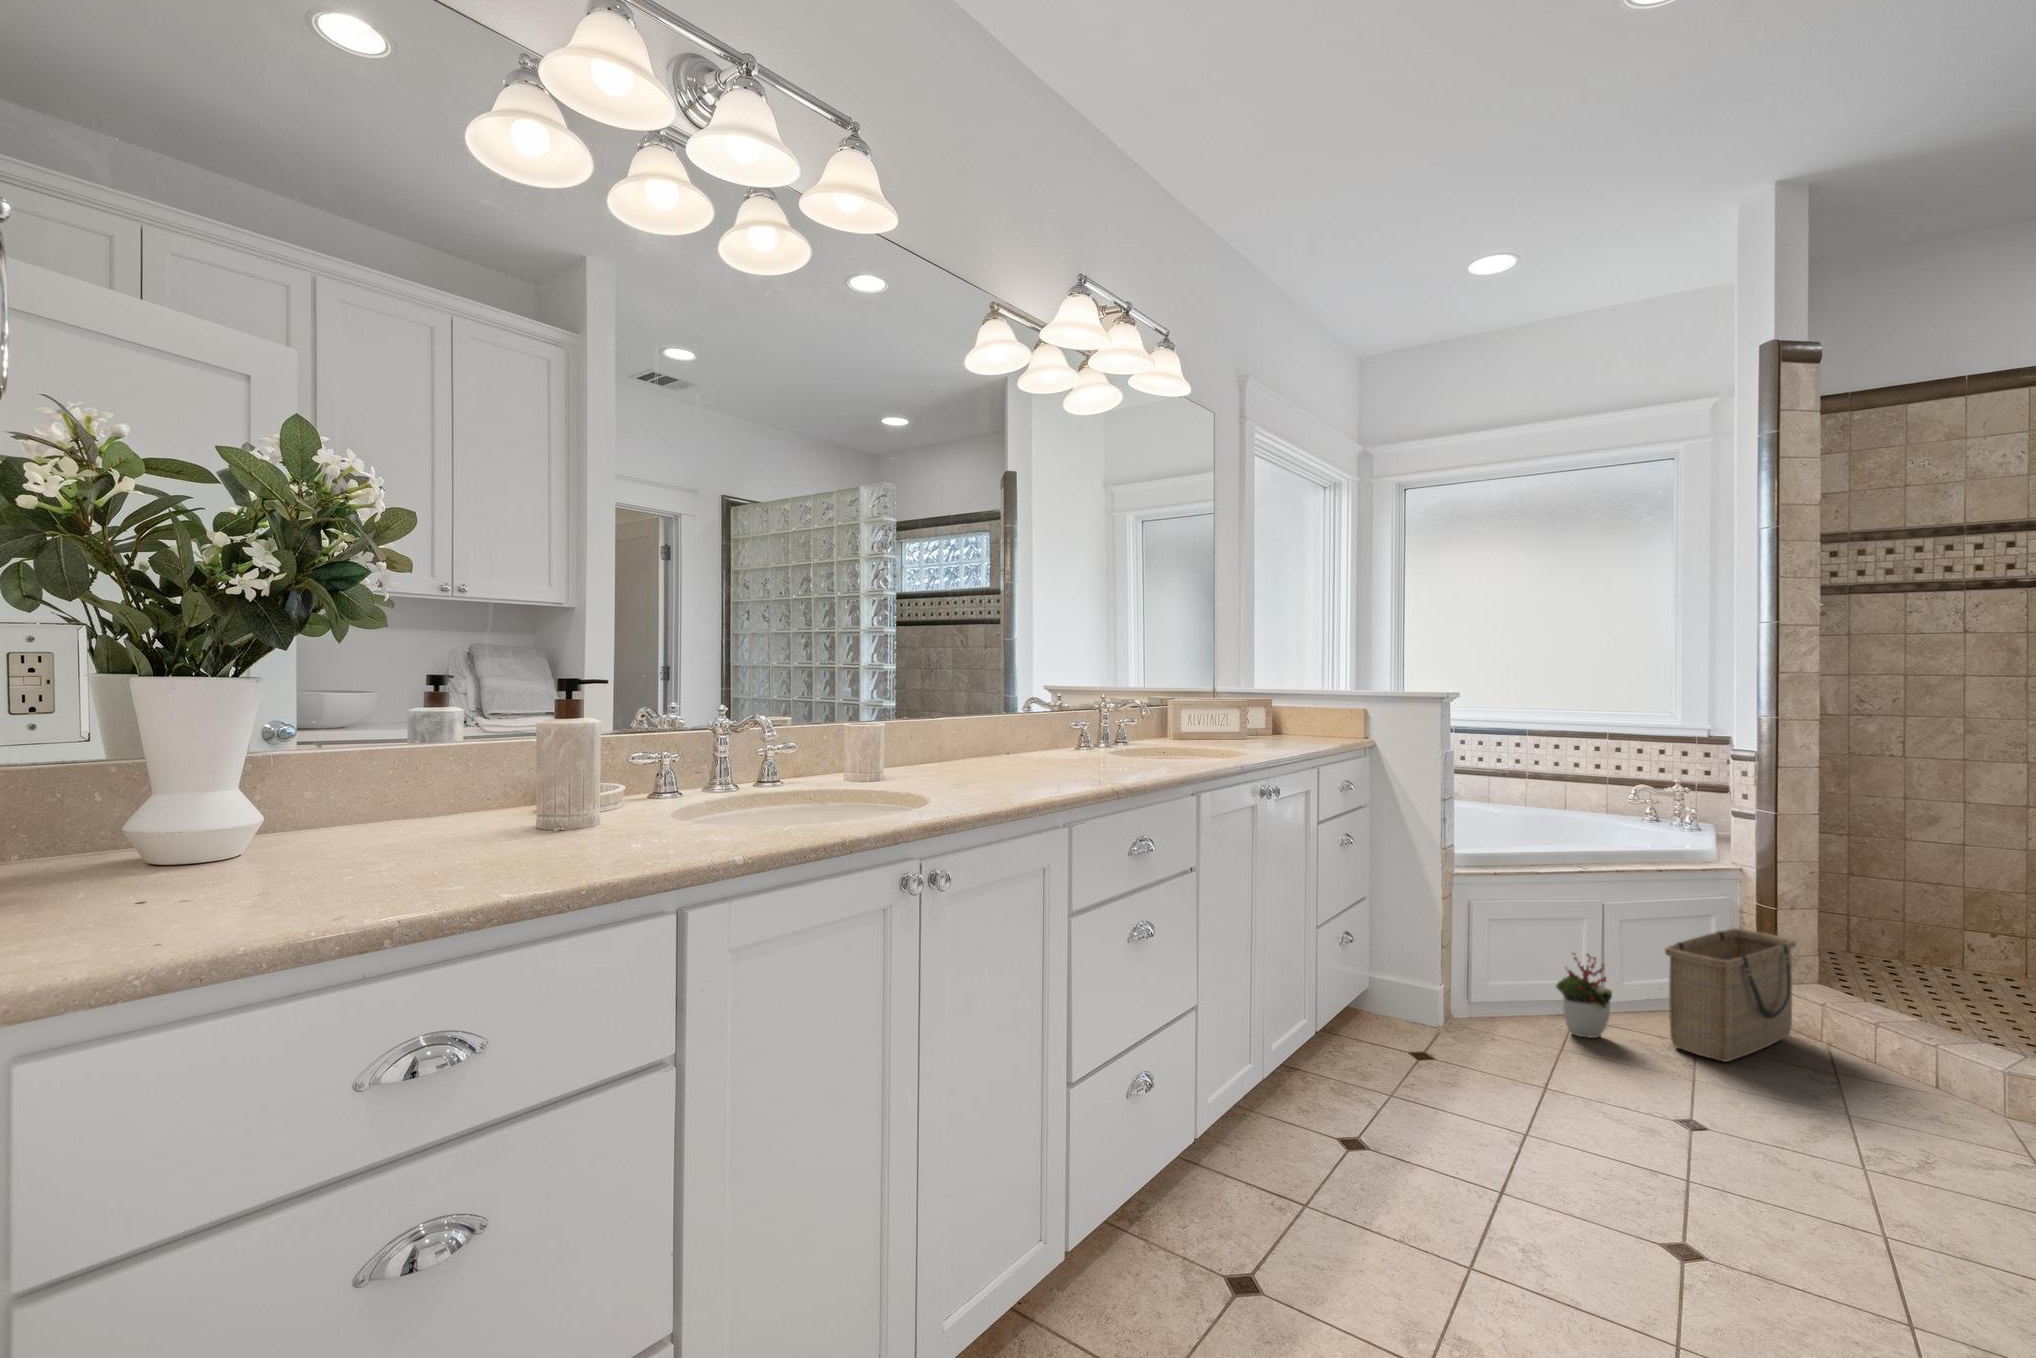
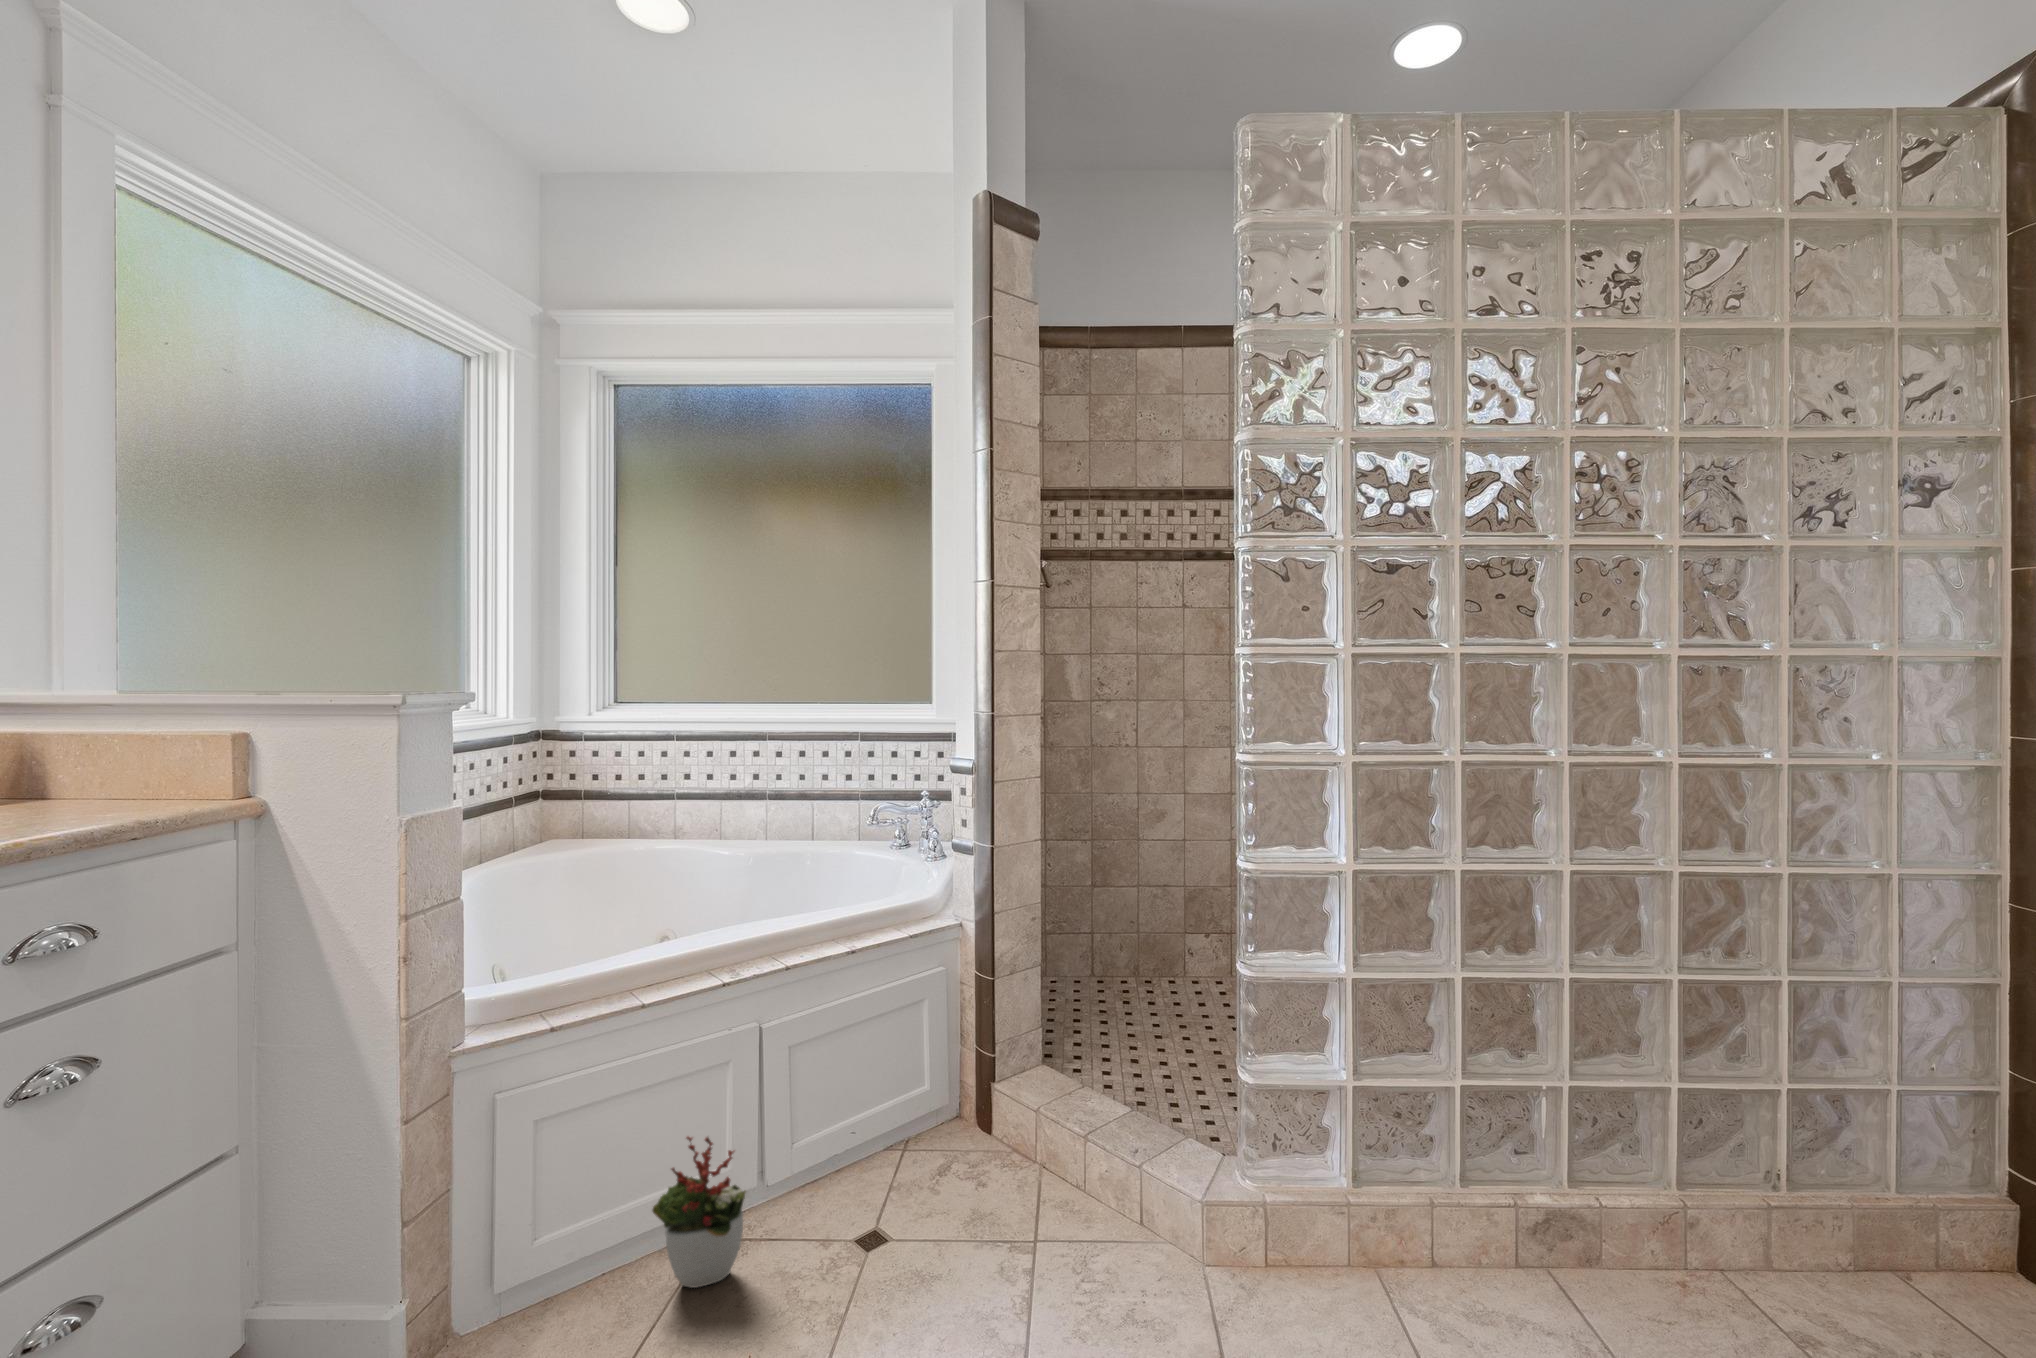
basket: present [1665,928,1796,1062] -> none [818,1016,1009,1285]

